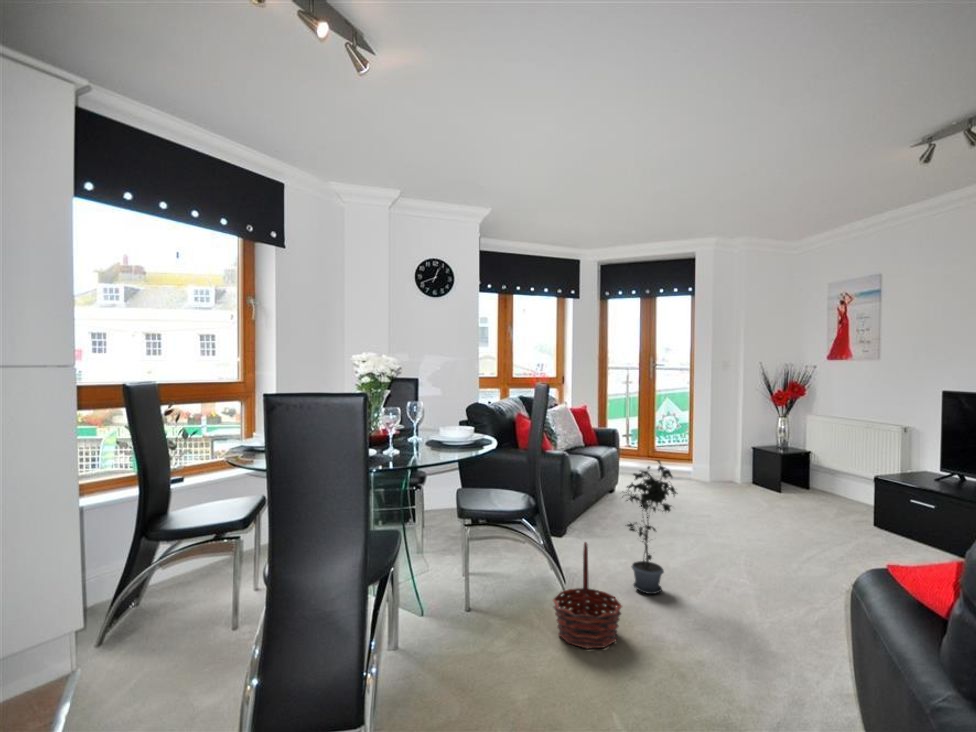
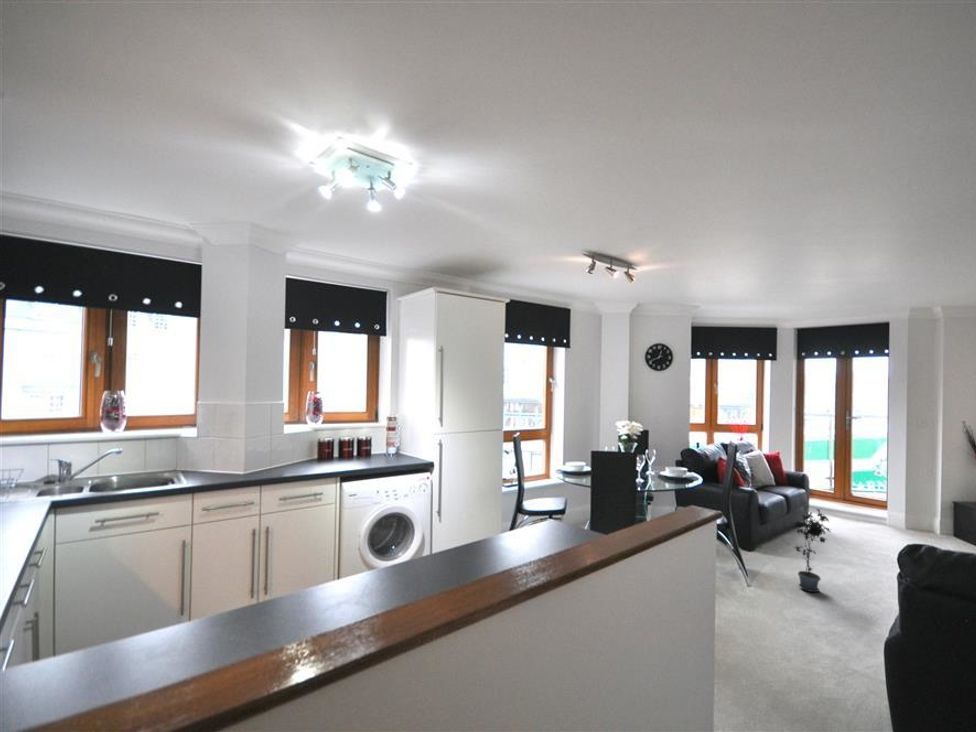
basket: present [553,542,622,649] -> none [740,552,784,610]

